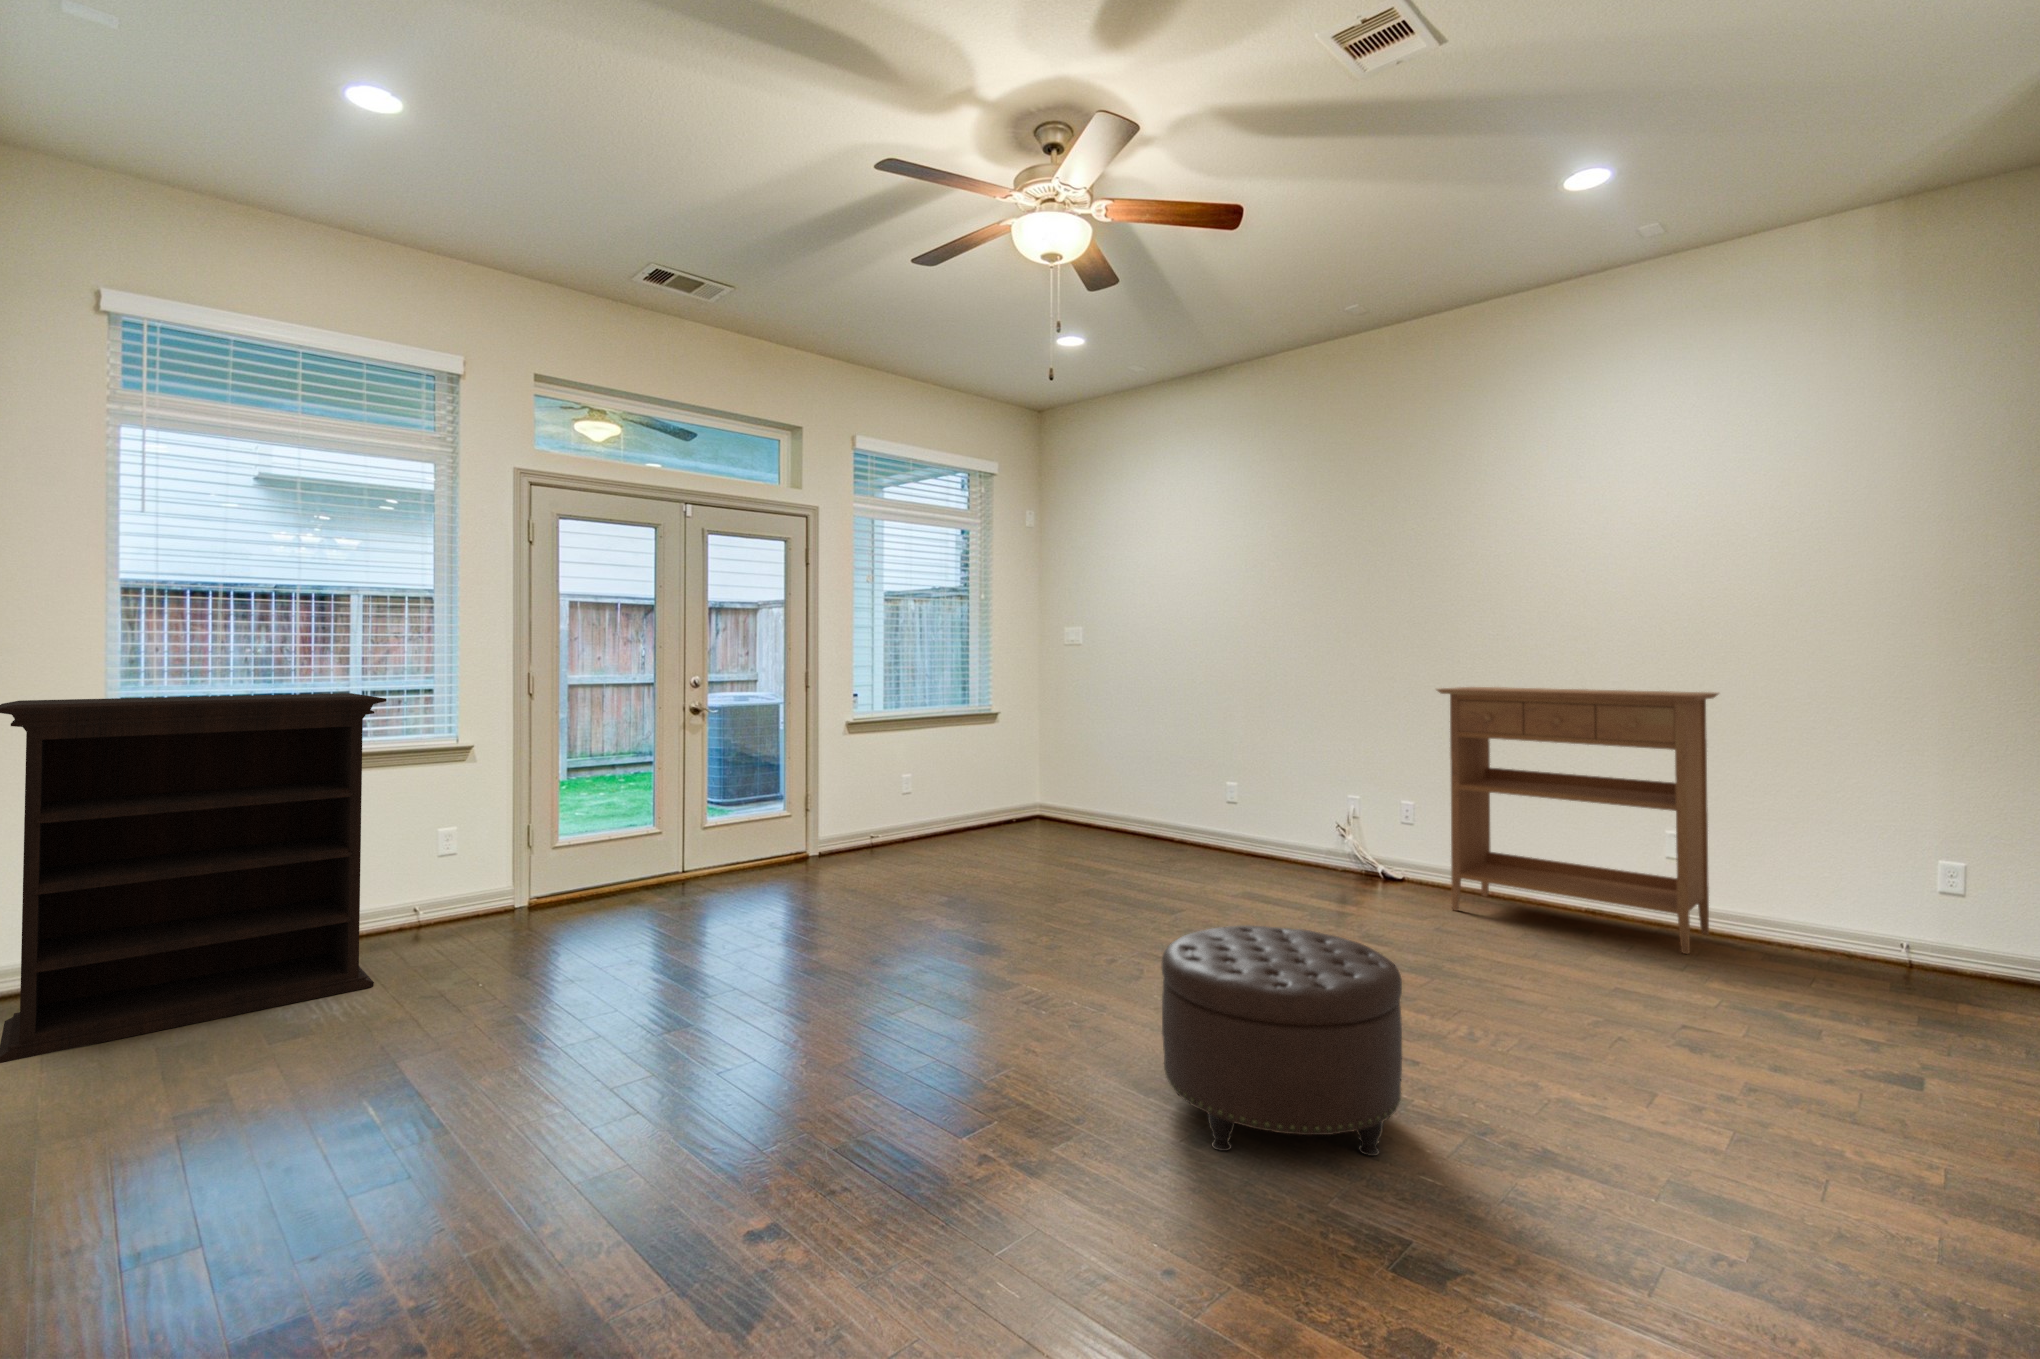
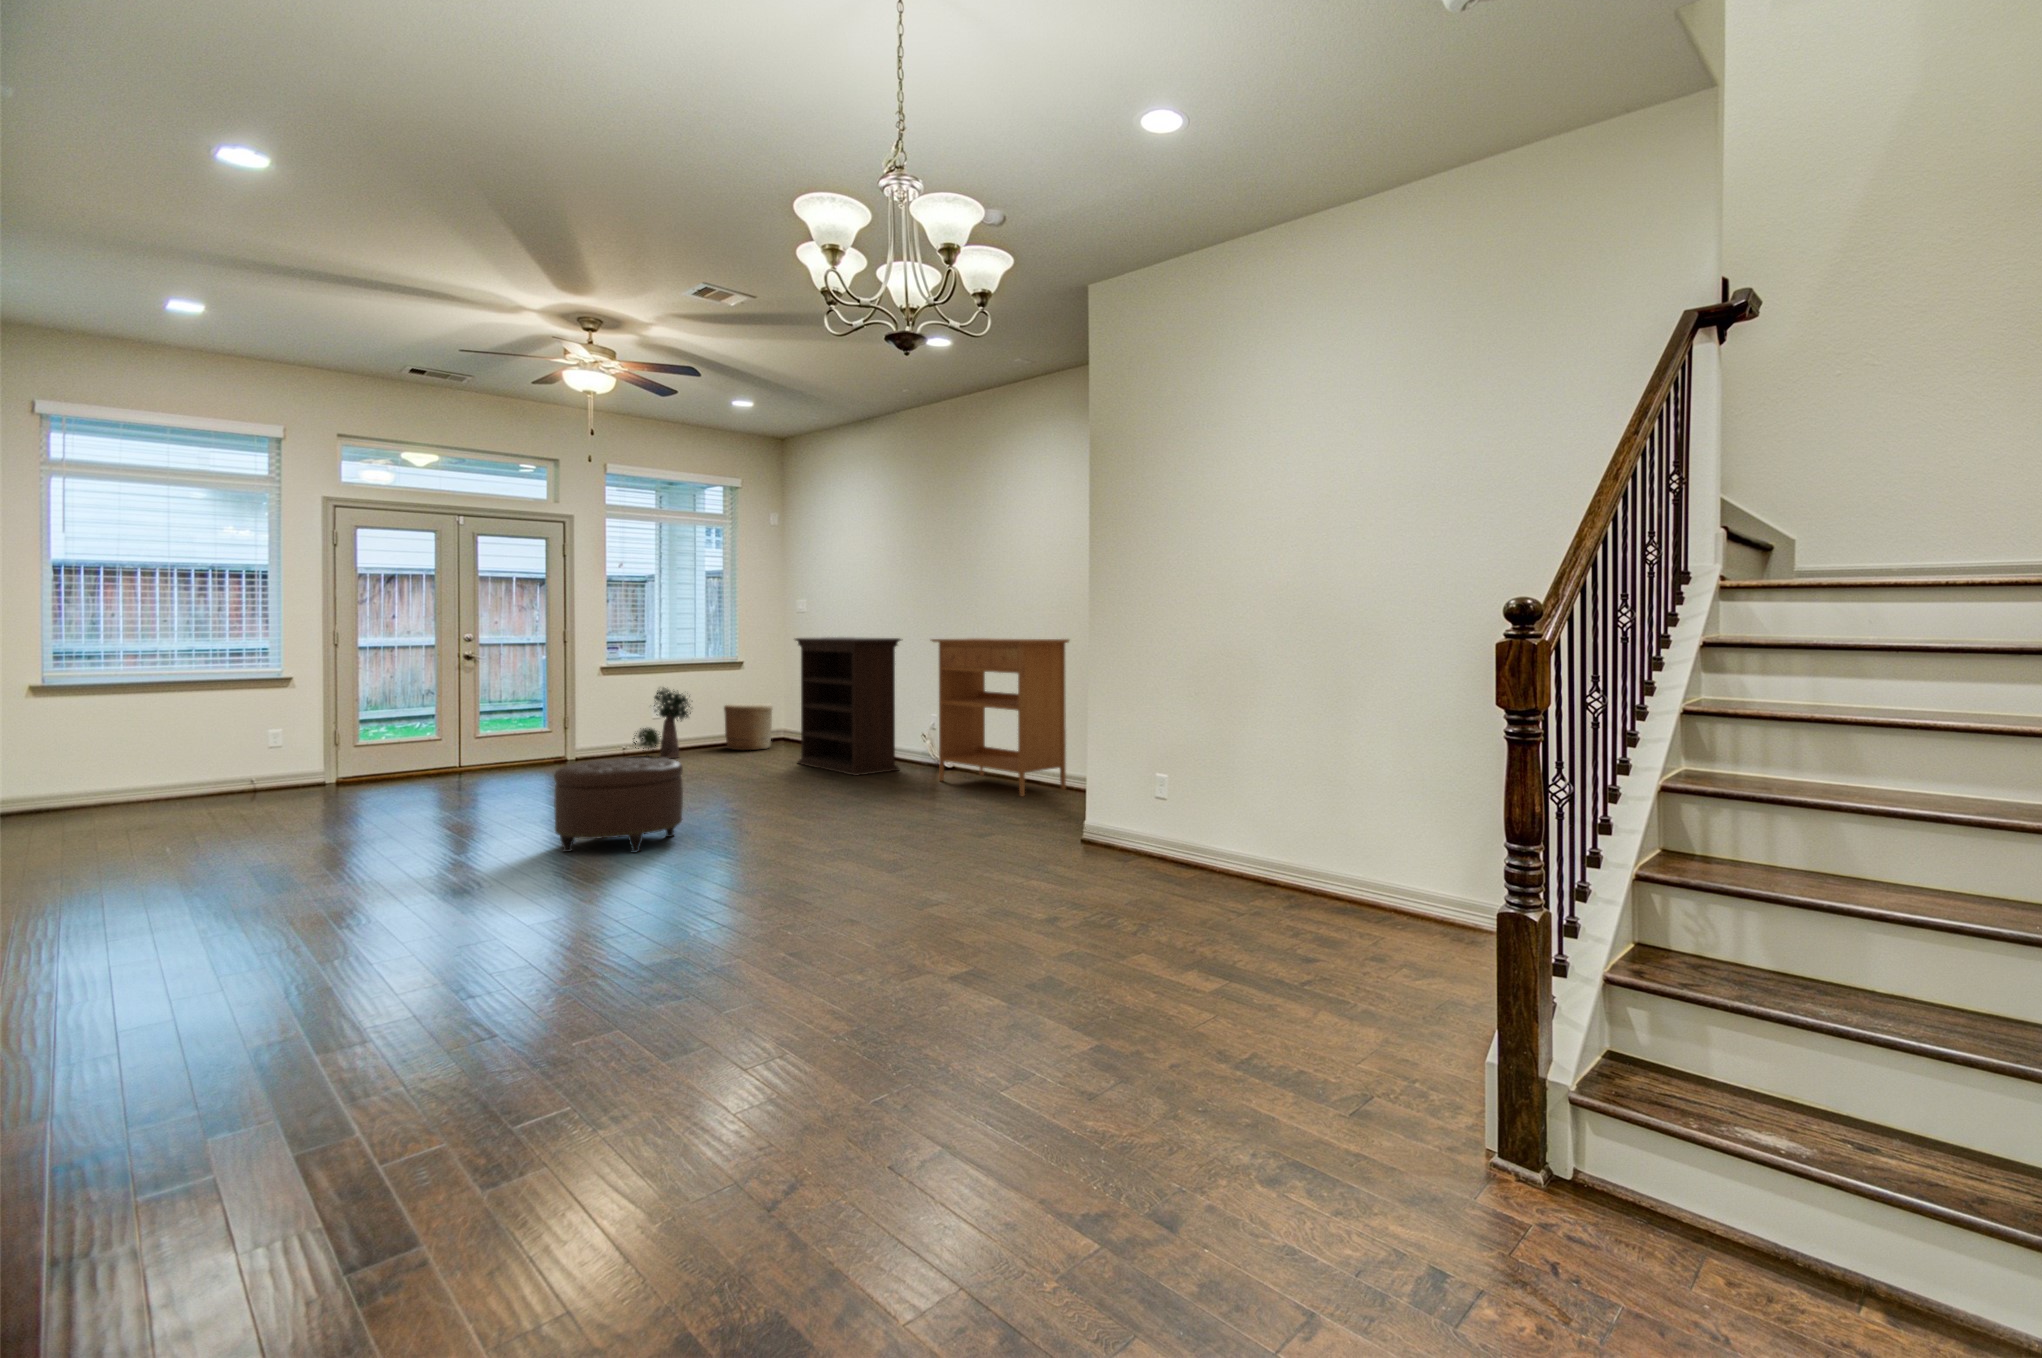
bookshelf: present [0,693,386,1063] -> present [795,637,901,776]
potted plant: none [883,749,970,853] -> present [633,688,691,758]
woven basket: none [983,768,1048,837] -> present [724,703,773,750]

